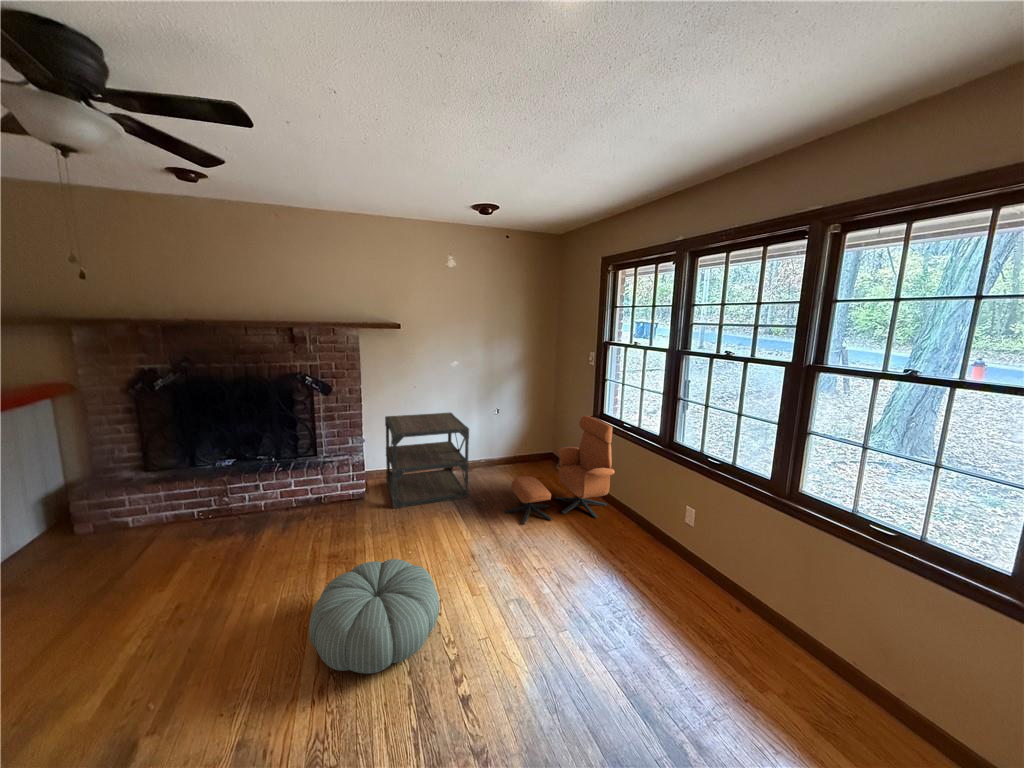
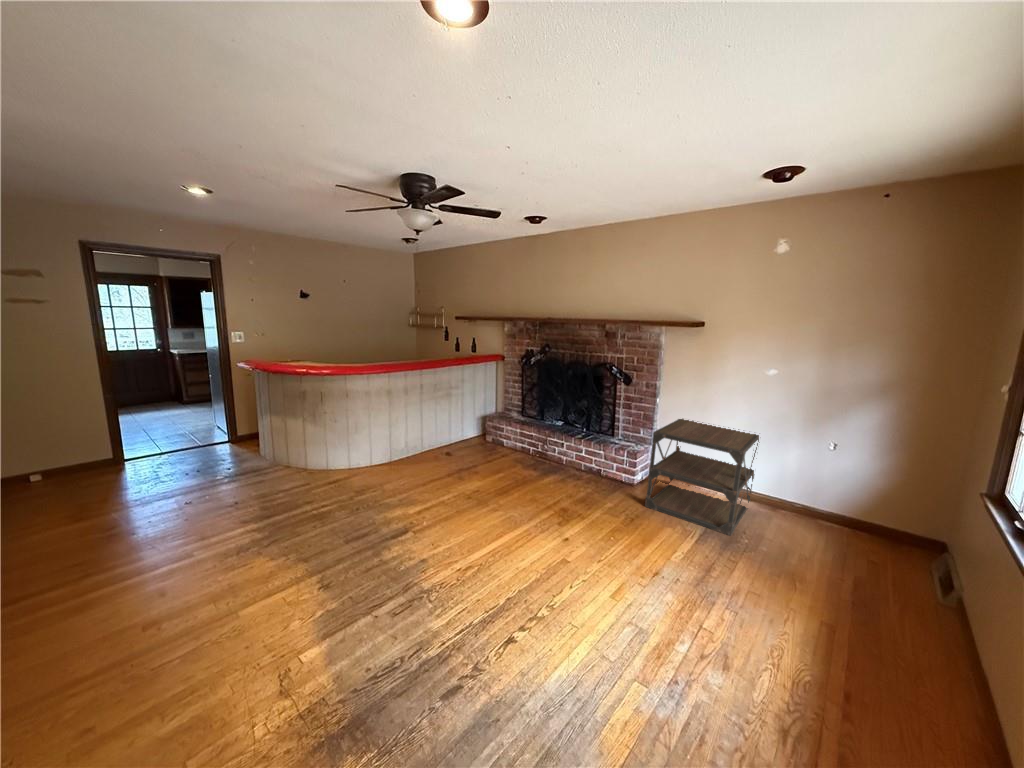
lounge chair: present [505,416,615,524] -> none [753,493,979,670]
pouf: present [309,559,440,674] -> none [475,511,576,591]

